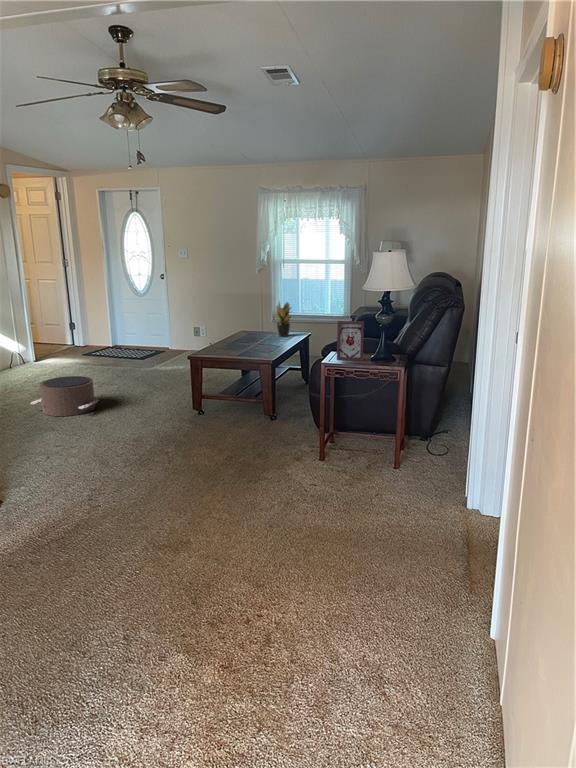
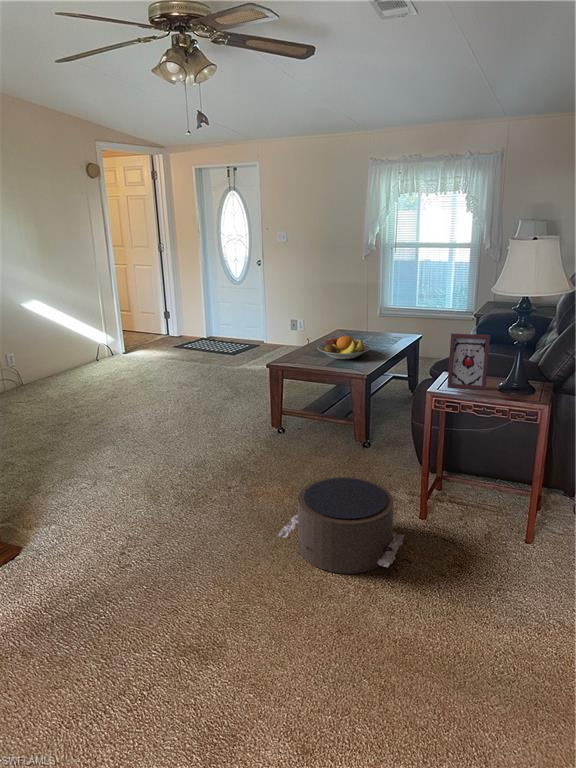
potted plant: present [275,302,291,337] -> none [375,291,405,339]
fruit bowl: none [231,332,273,351] -> present [318,336,370,359]
pouf: present [30,376,98,416] -> present [278,477,405,574]

